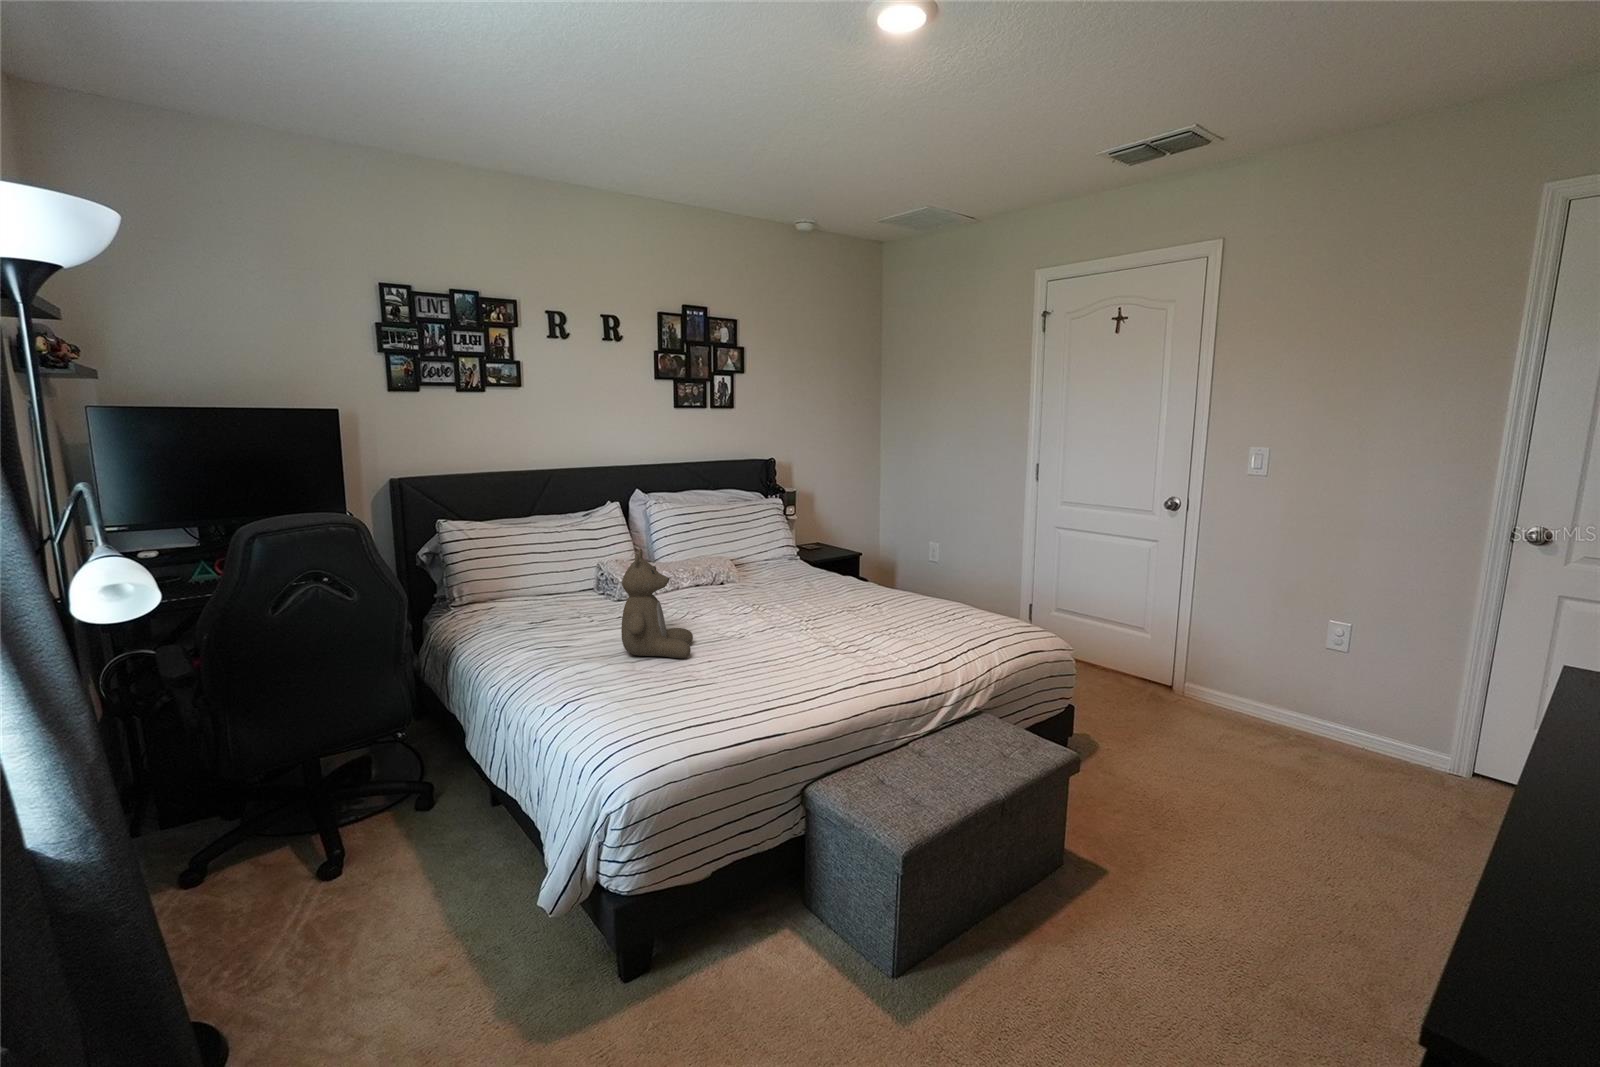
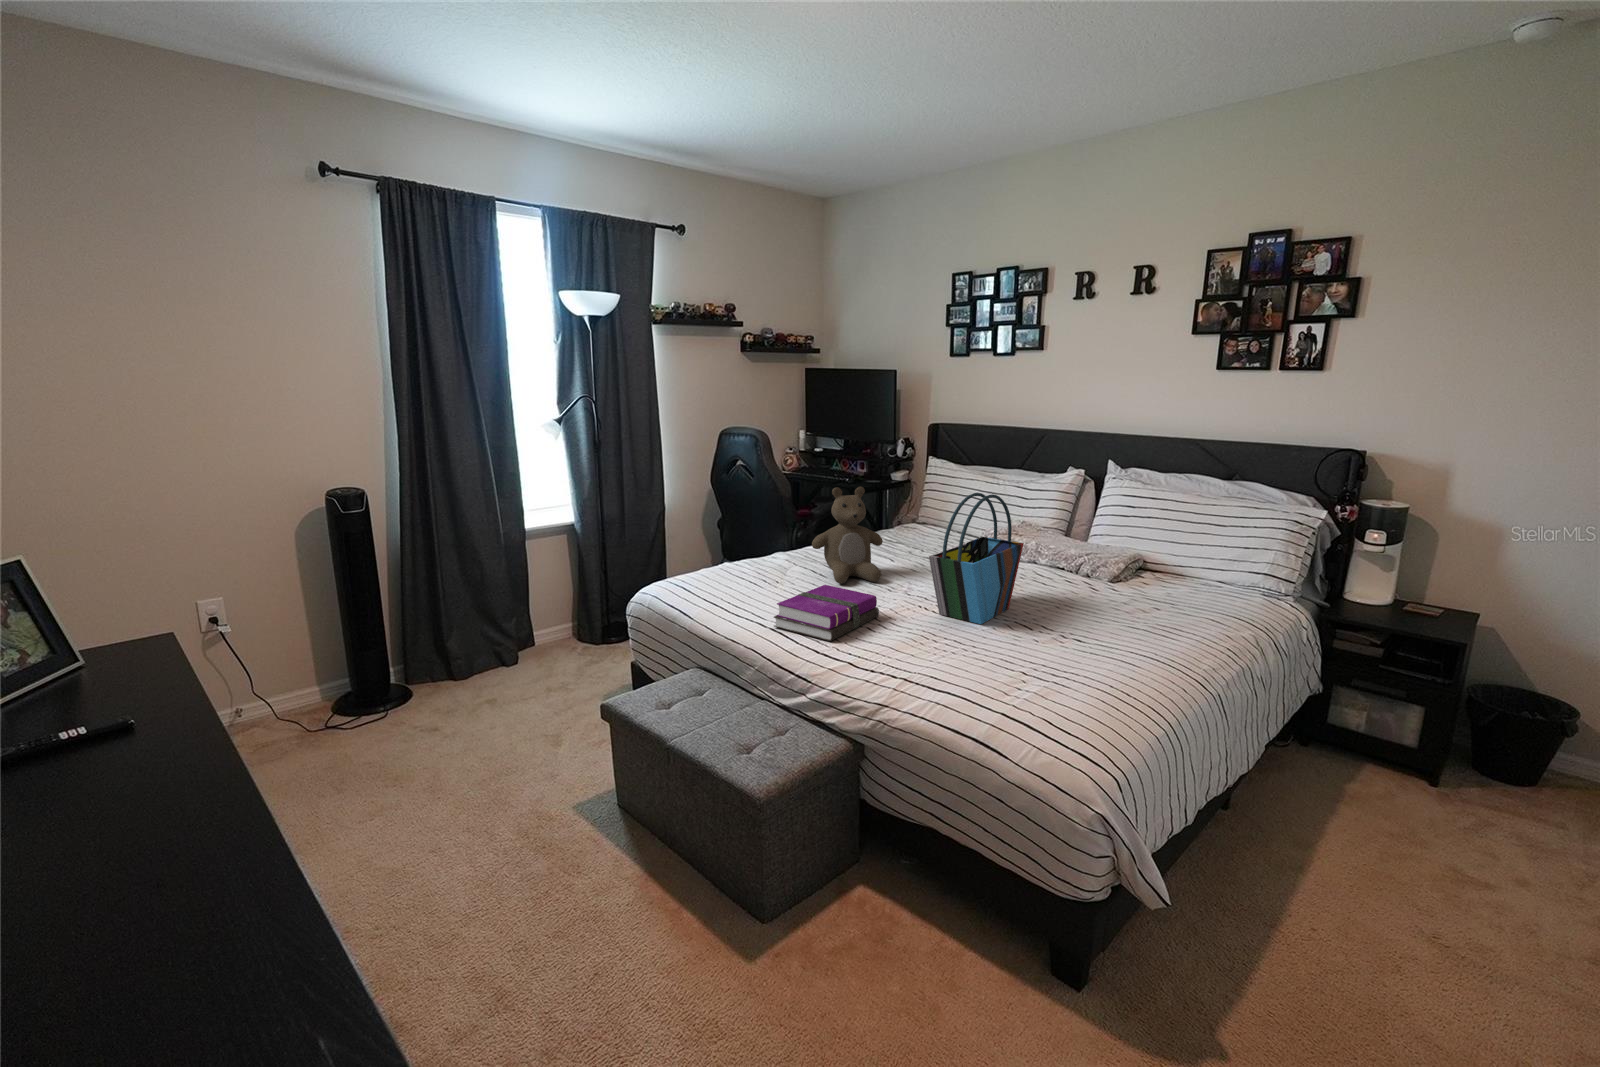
tote bag: none [750,520,847,635] -> present [929,493,1024,624]
hardback book: none [748,634,861,695] -> present [774,585,879,641]

